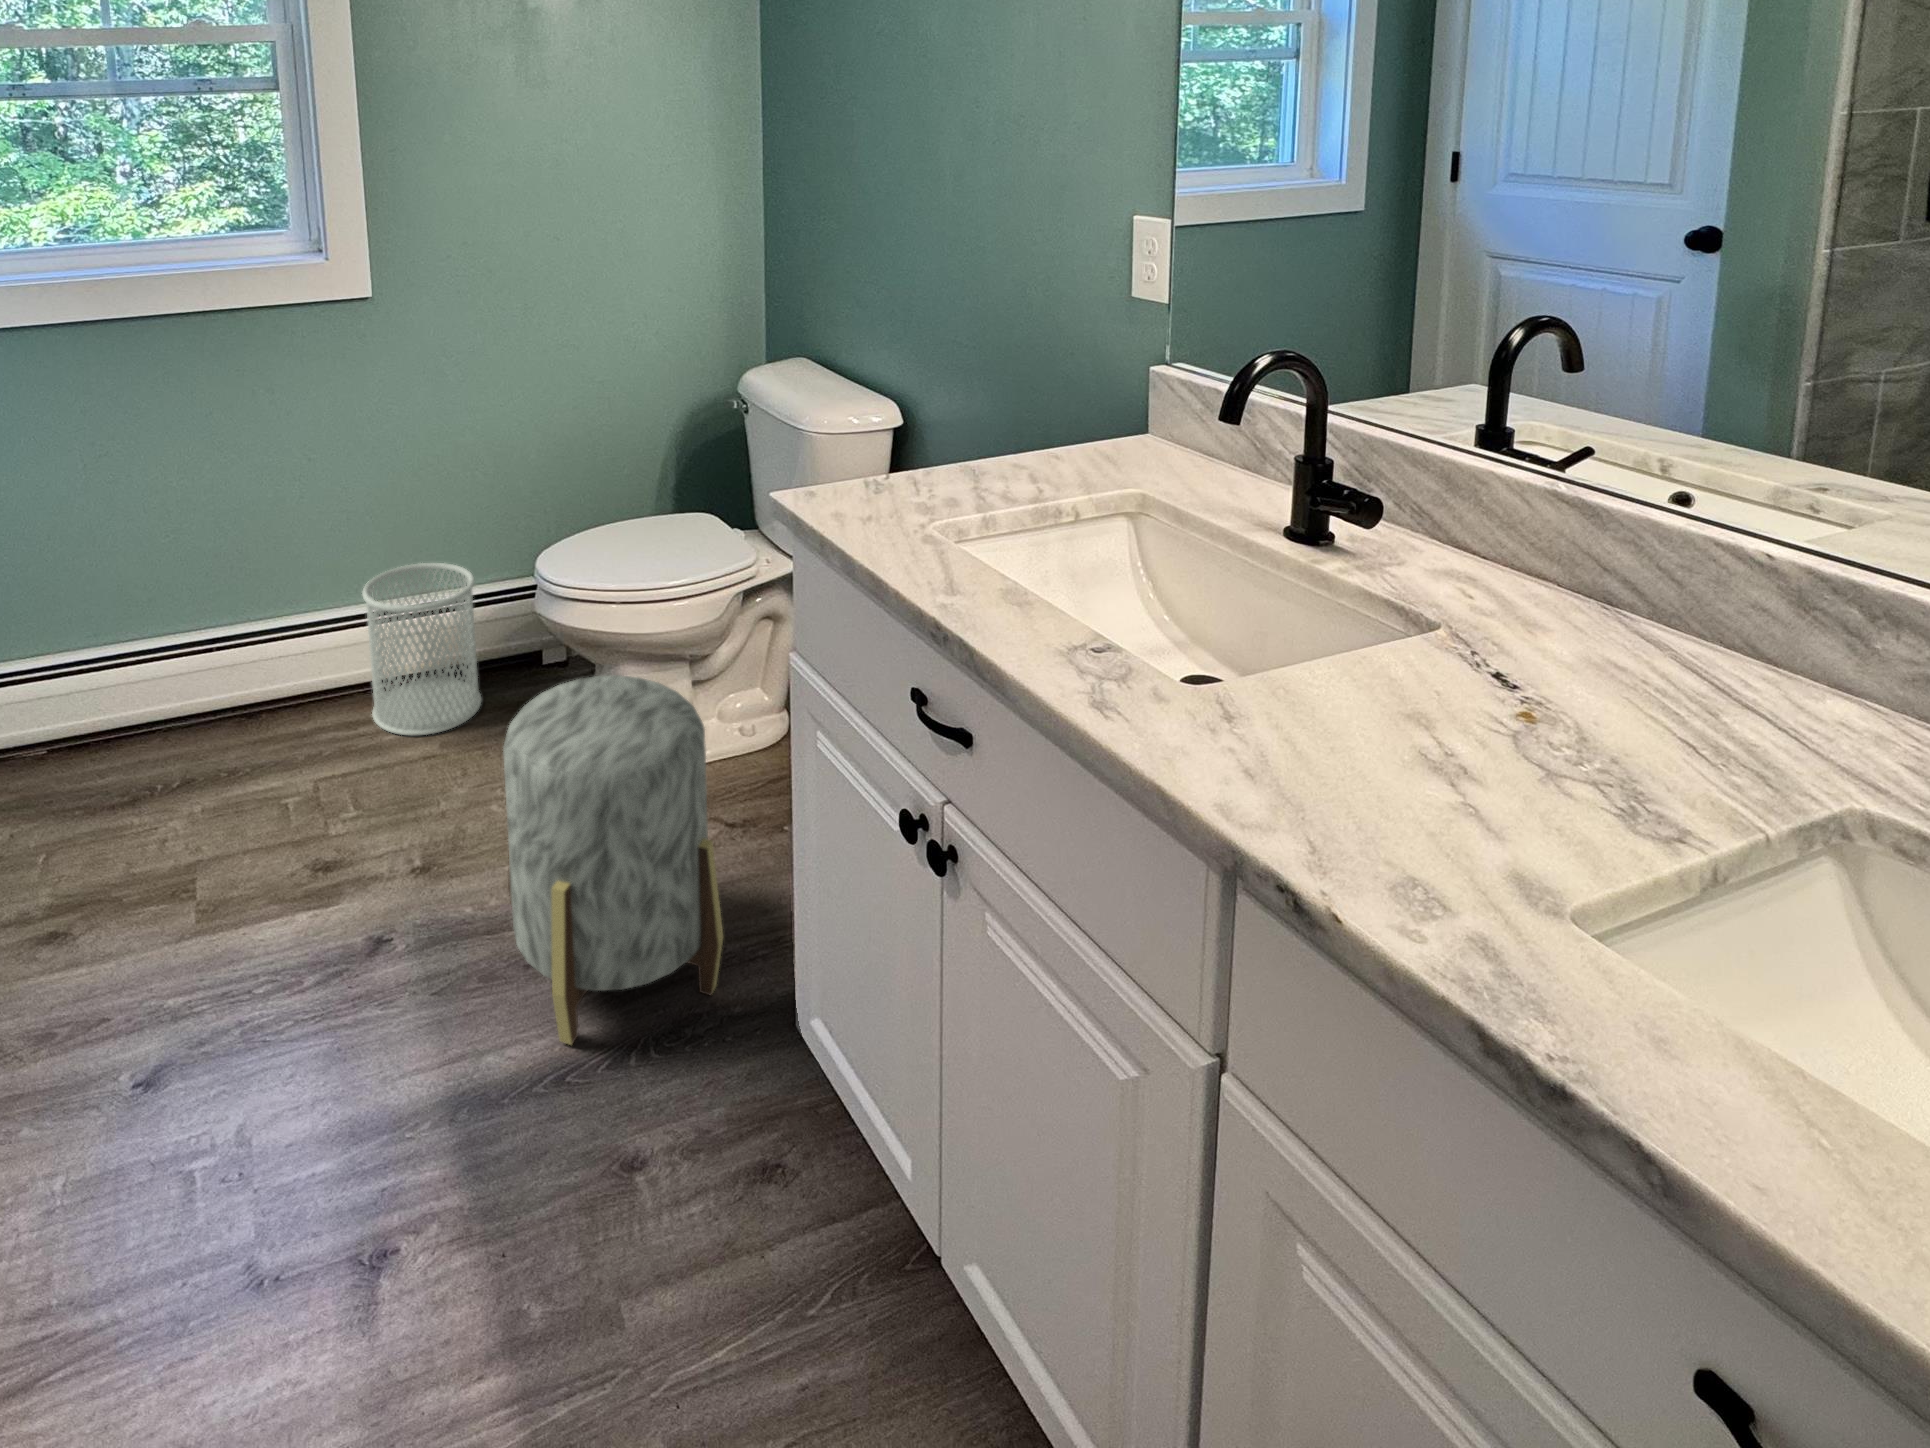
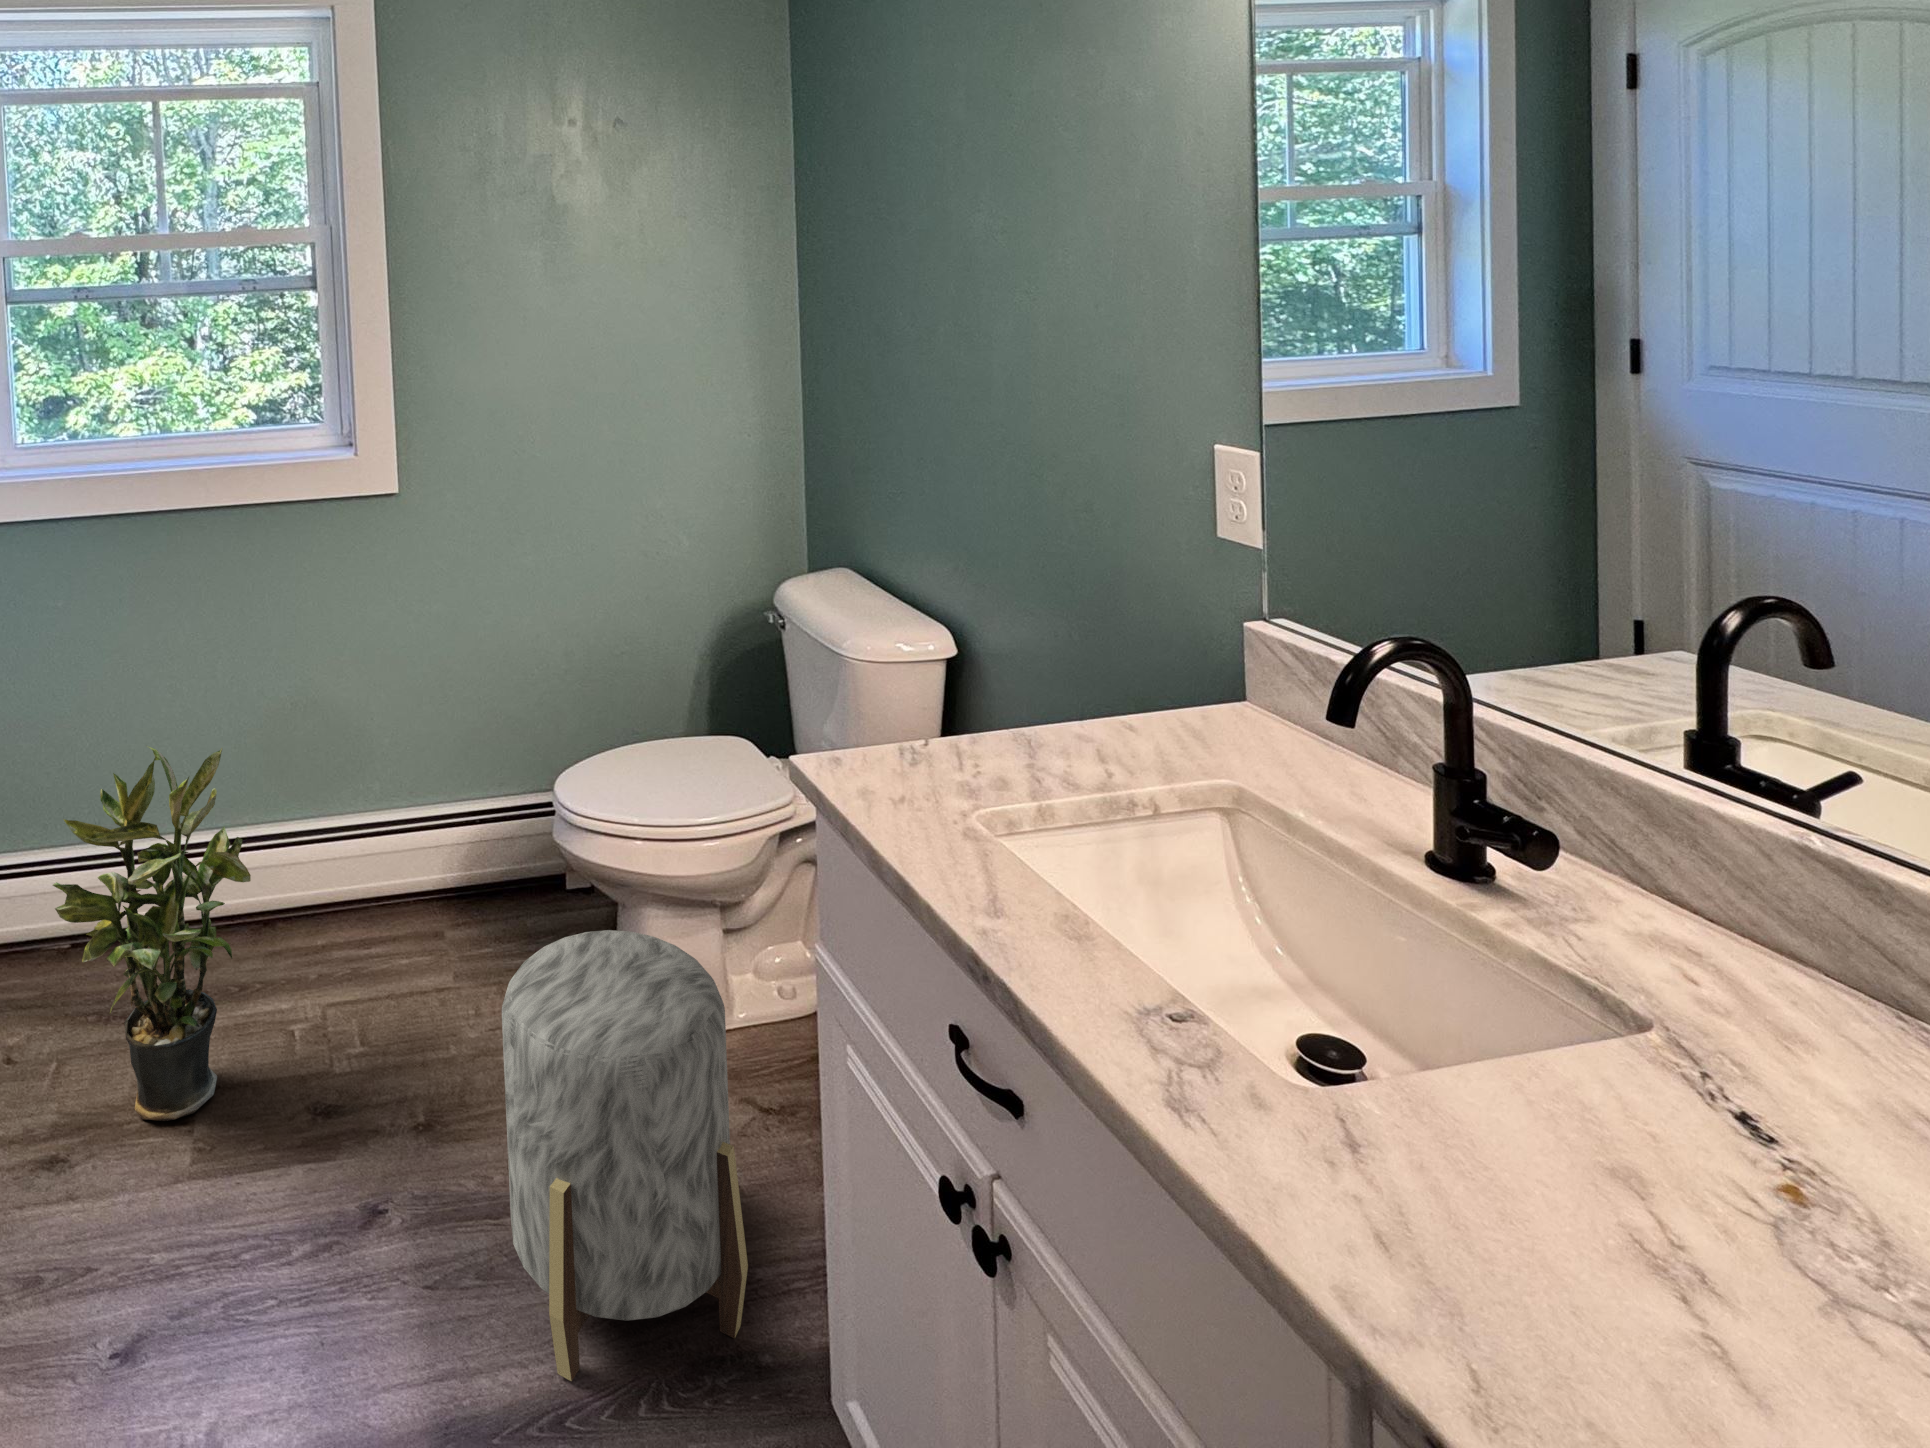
potted plant: none [42,543,248,890] -> present [53,747,251,1121]
wastebasket: present [363,563,481,736] -> none [372,768,492,962]

